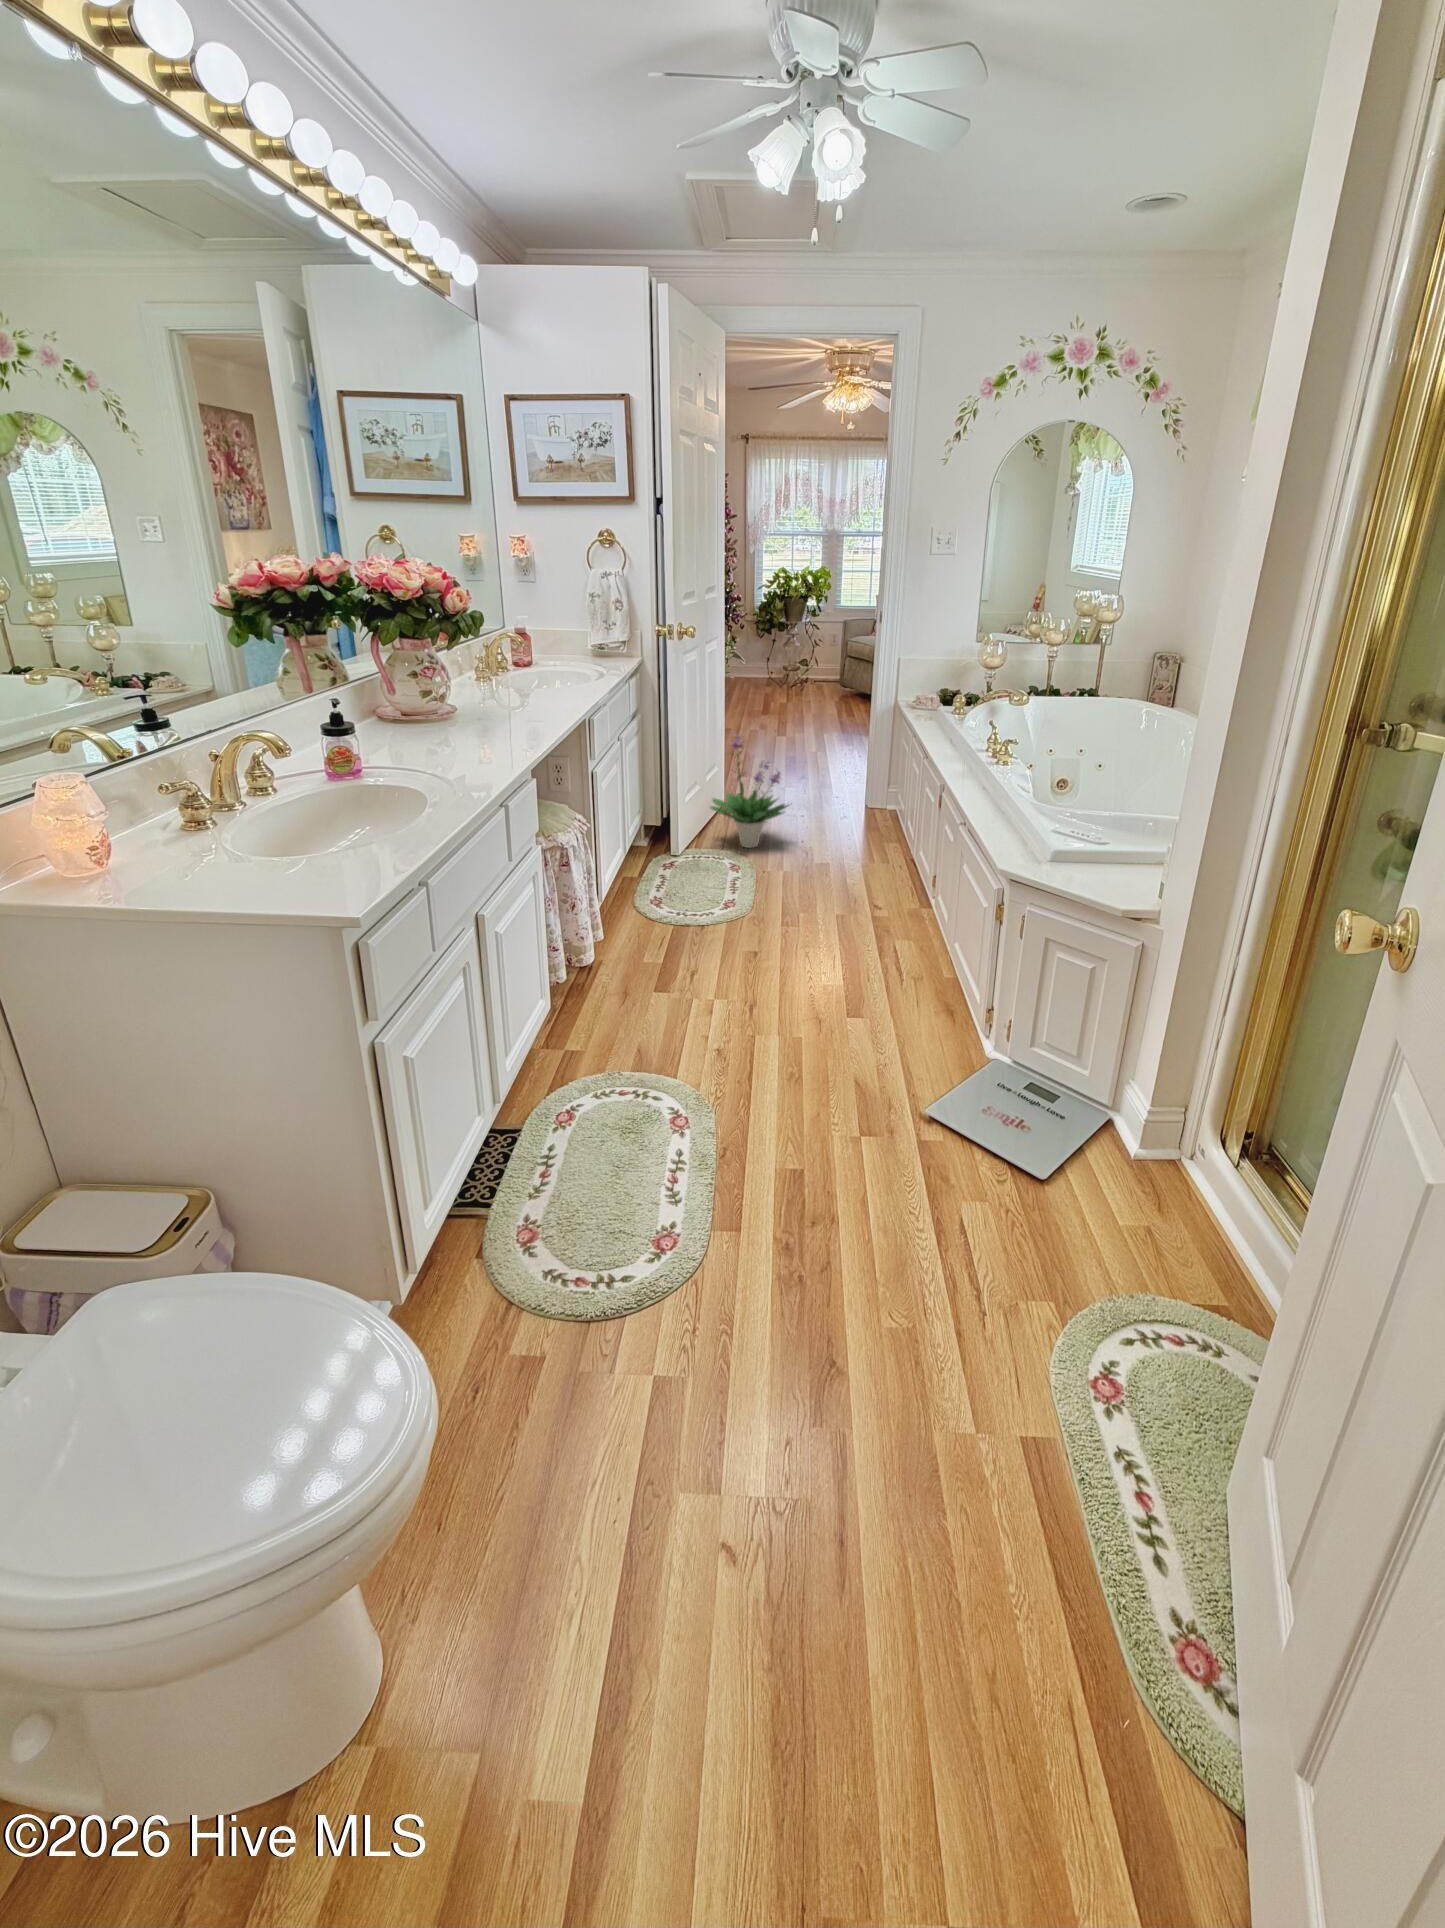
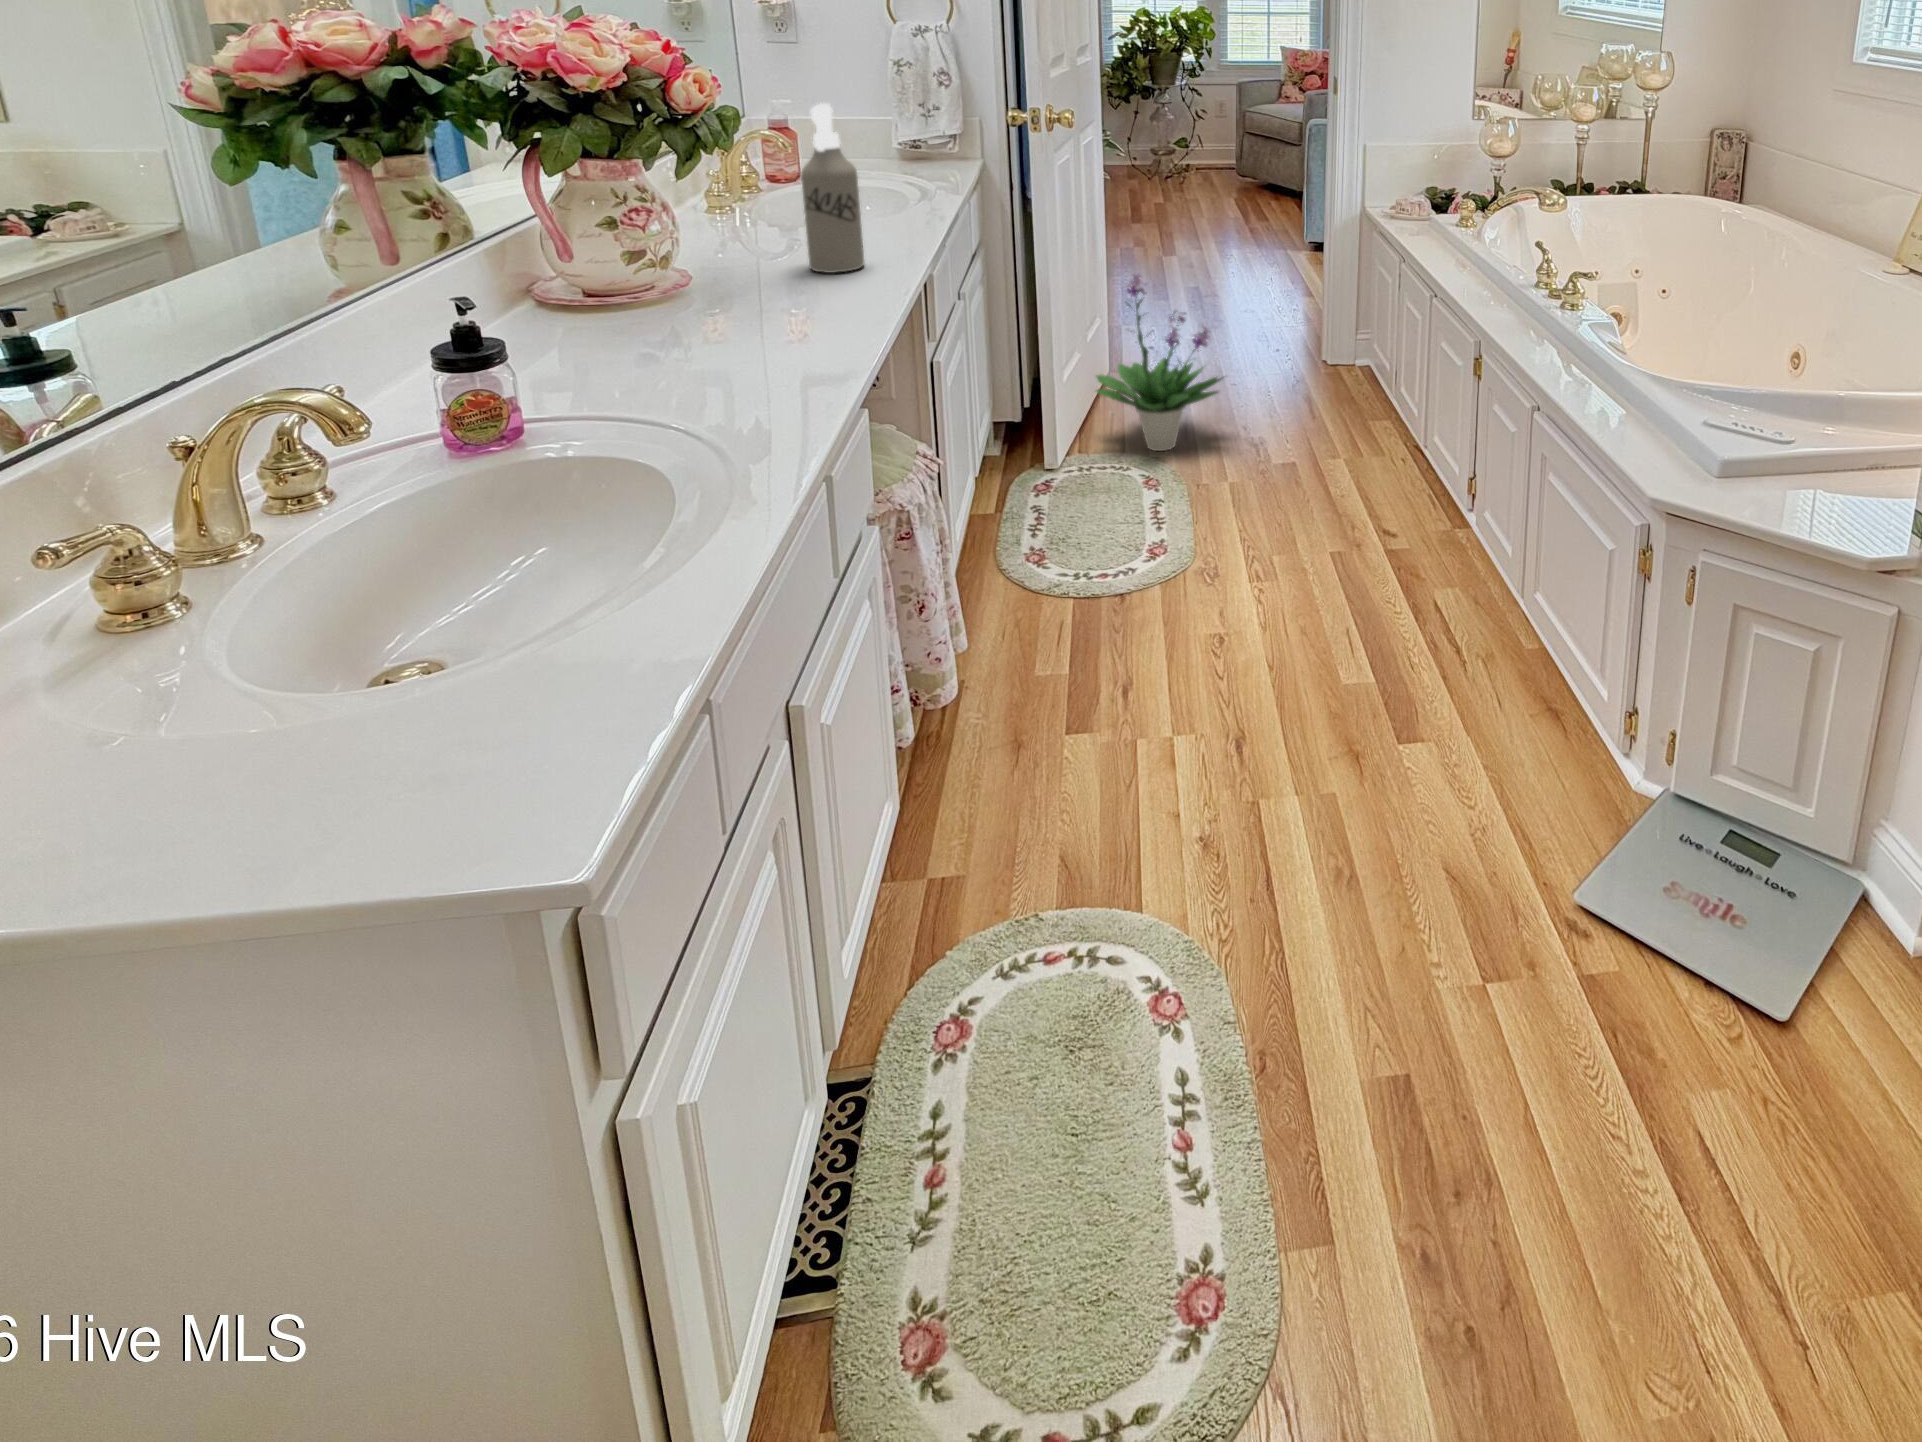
spray bottle: none [517,610,553,712] -> present [801,103,864,273]

